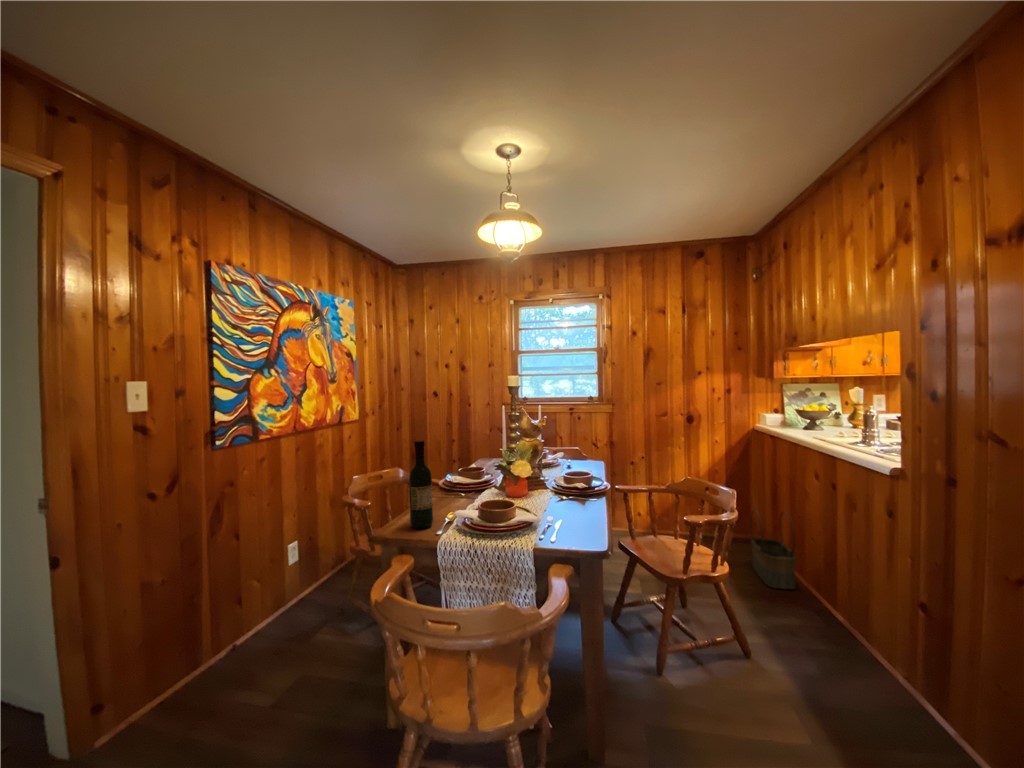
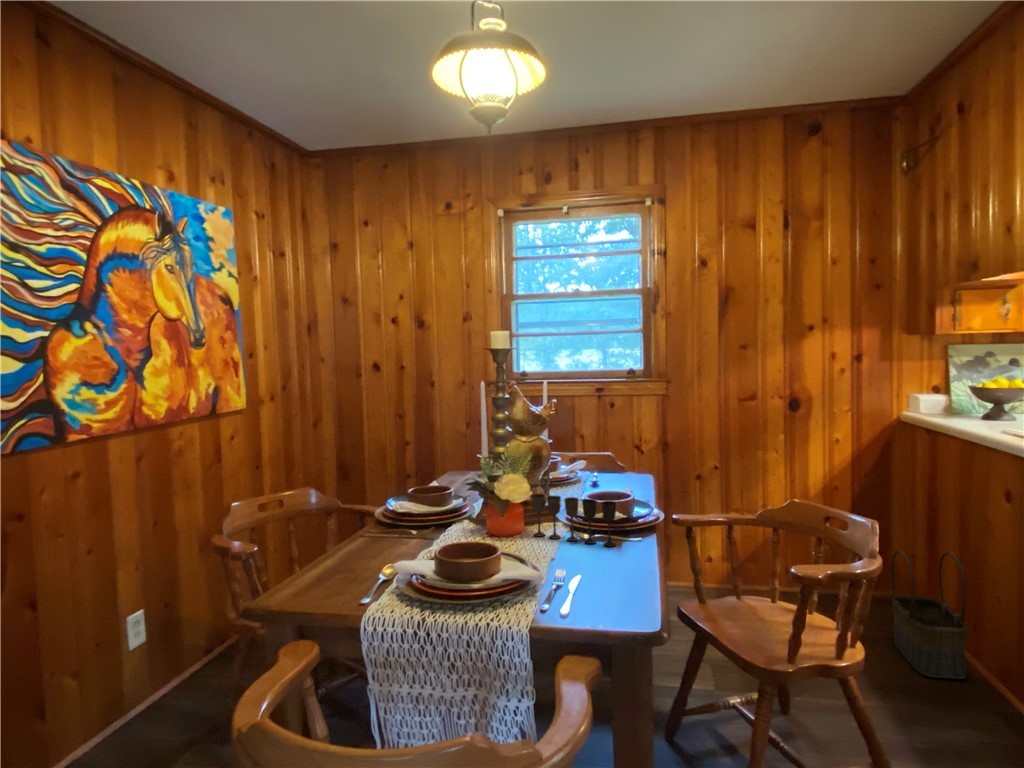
wine bottle: present [409,440,433,529] -> none [310,437,354,593]
wine glass: none [532,473,581,504] -> present [531,494,616,546]

